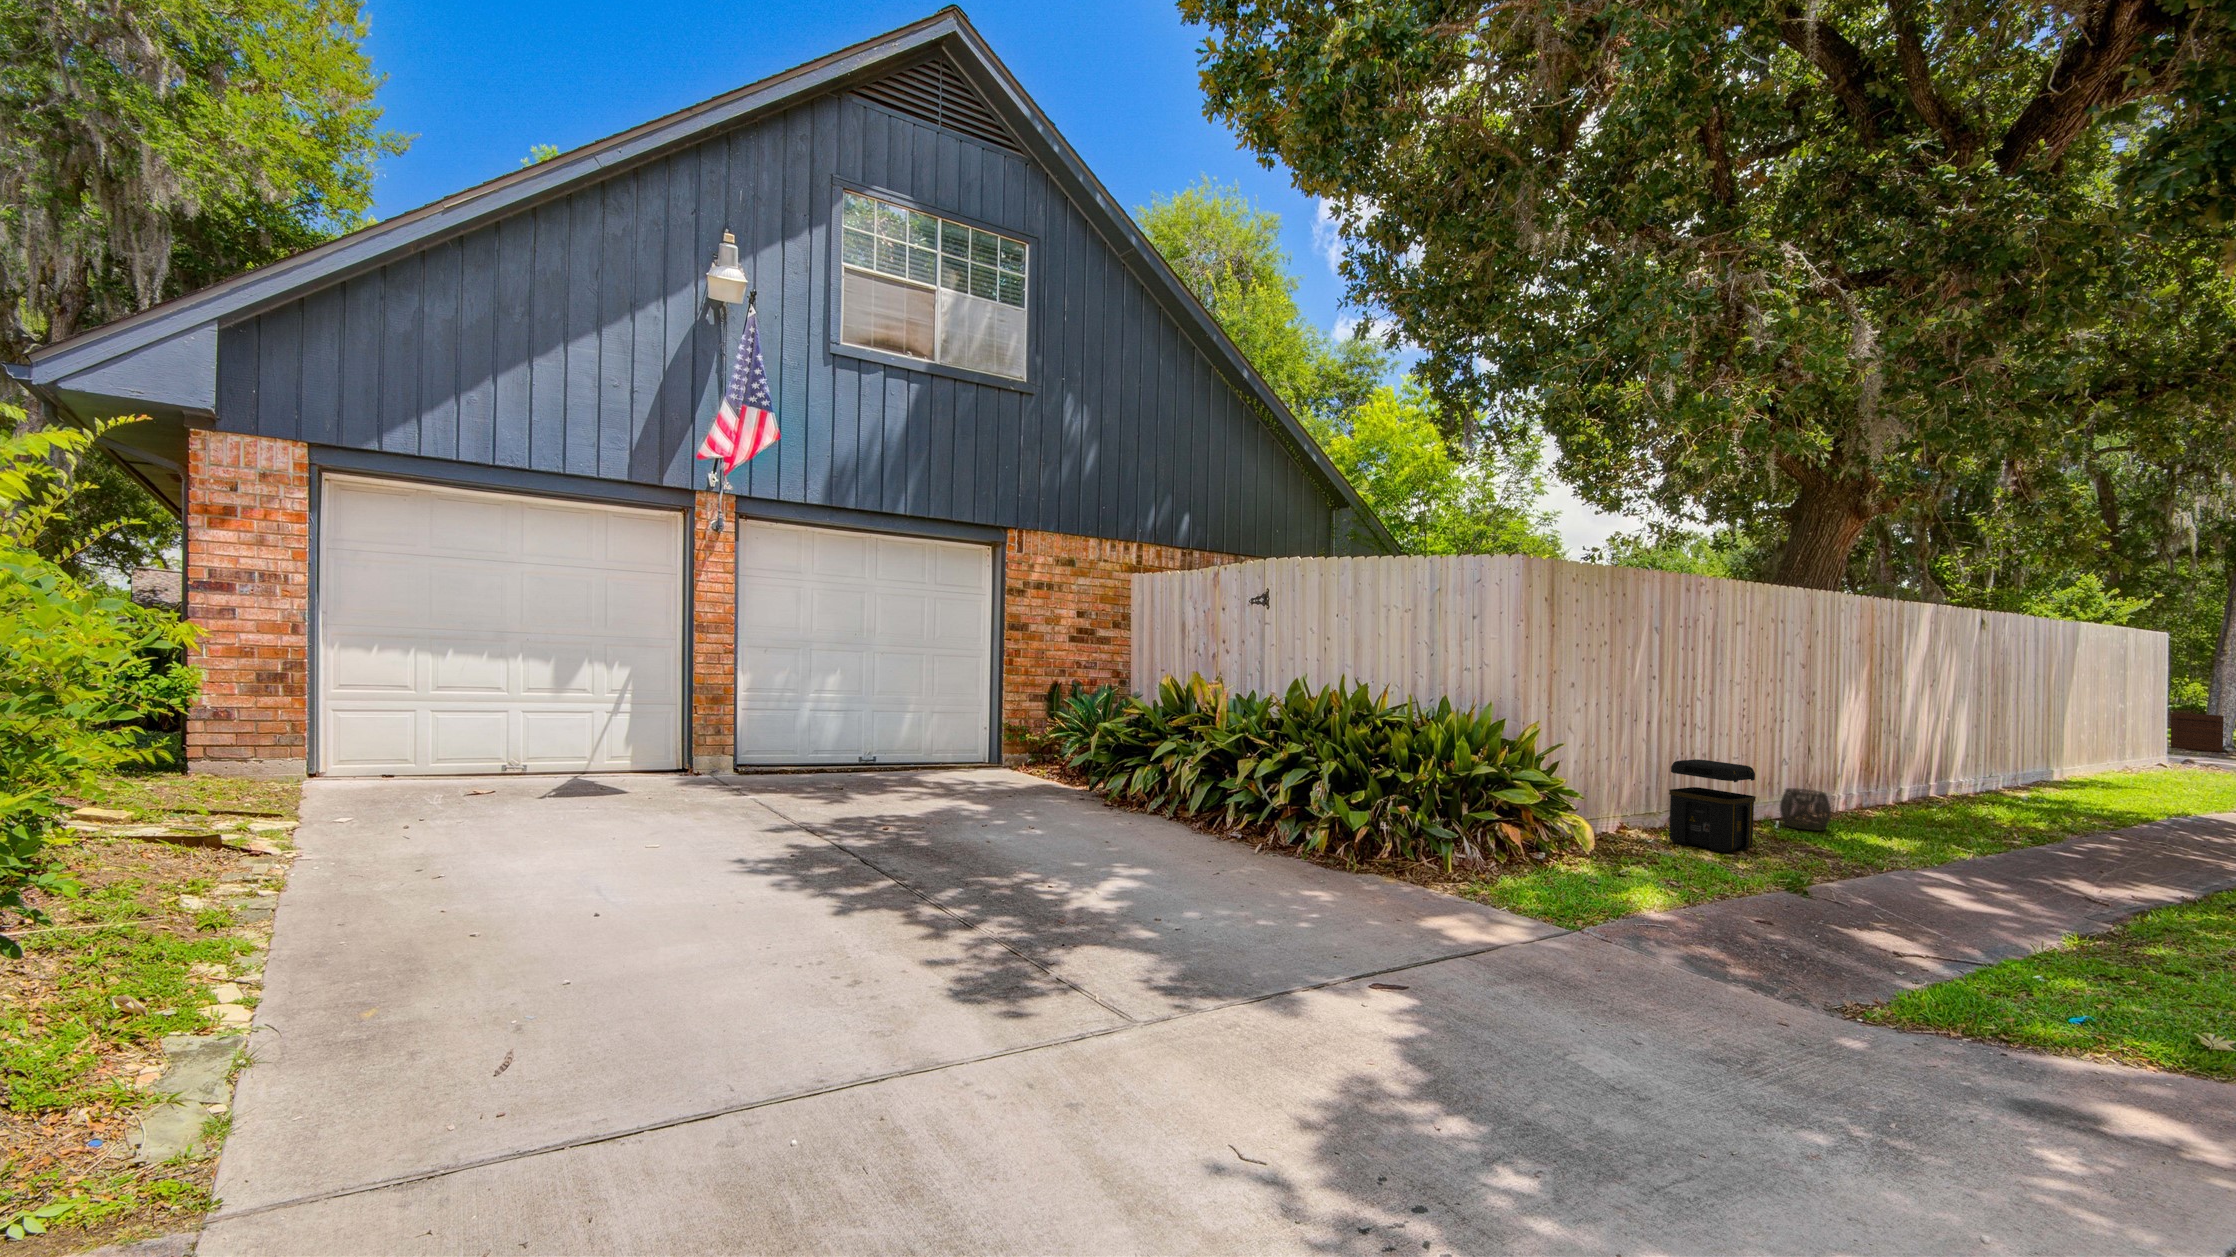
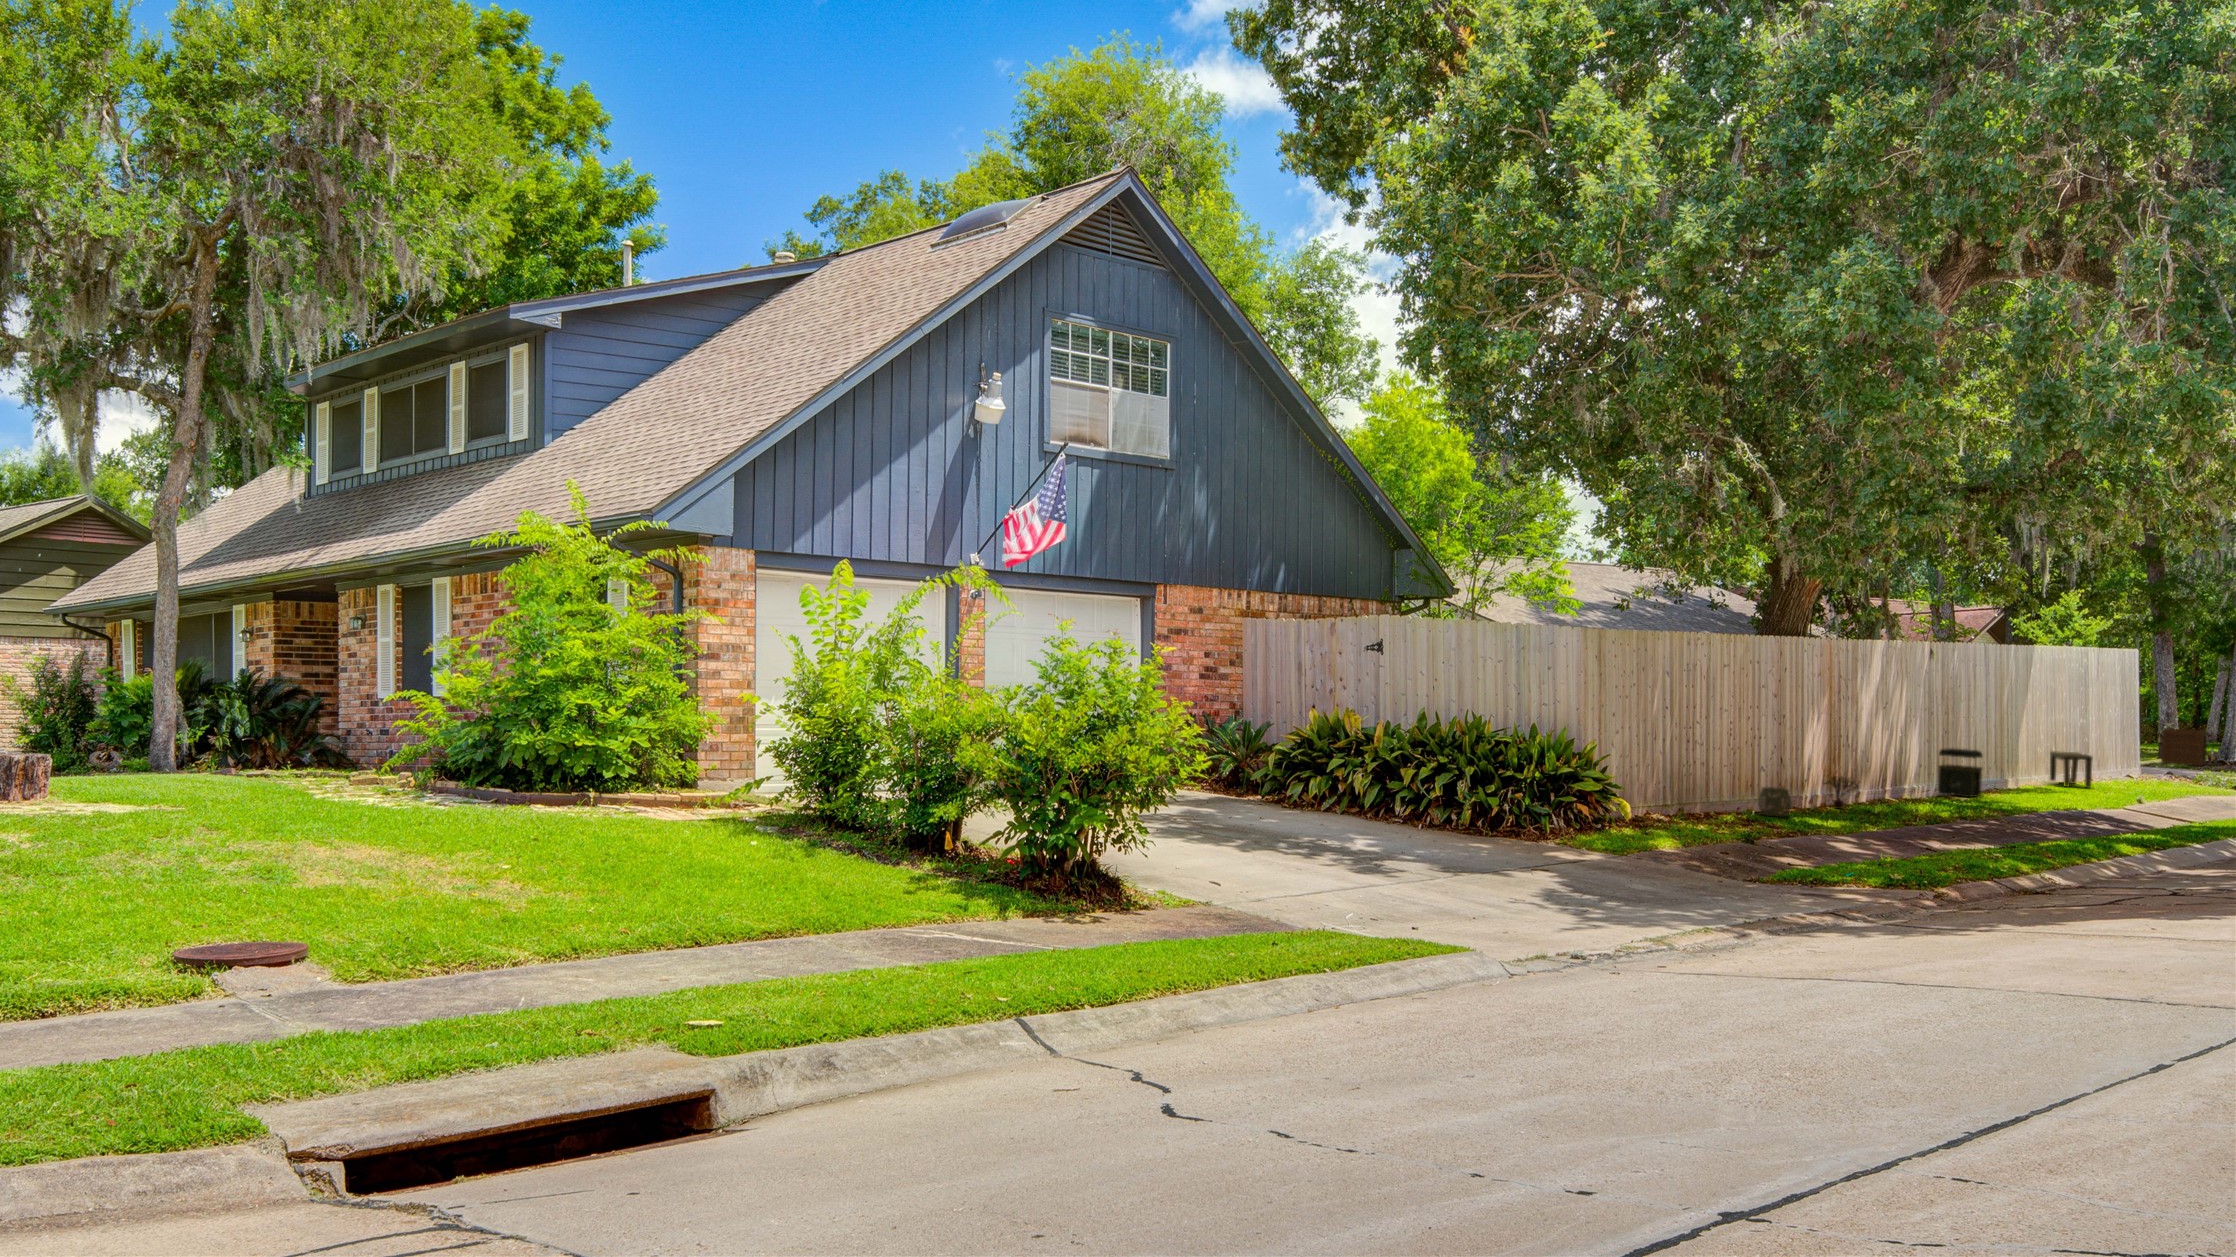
bench: none [2095,737,2165,782] -> present [2050,751,2093,788]
toolbox: present [1669,759,1756,852] -> present [1938,748,1983,797]
potted plant: none [1861,770,1919,815] -> present [1824,776,1858,809]

